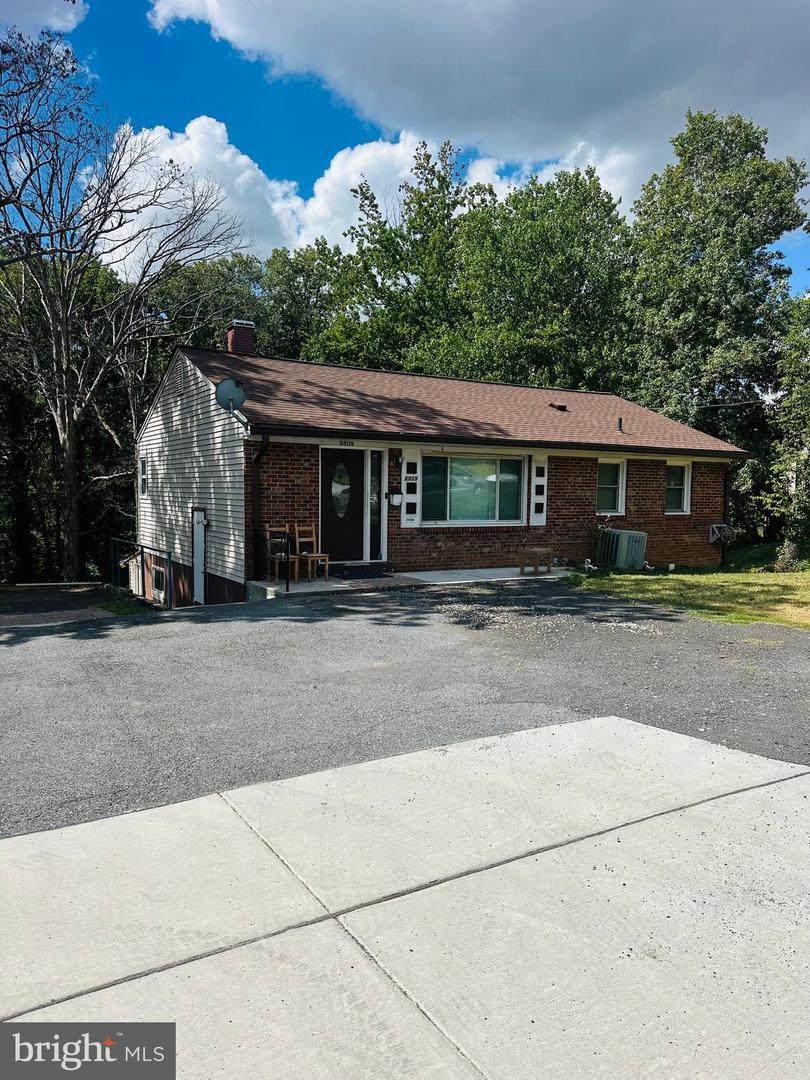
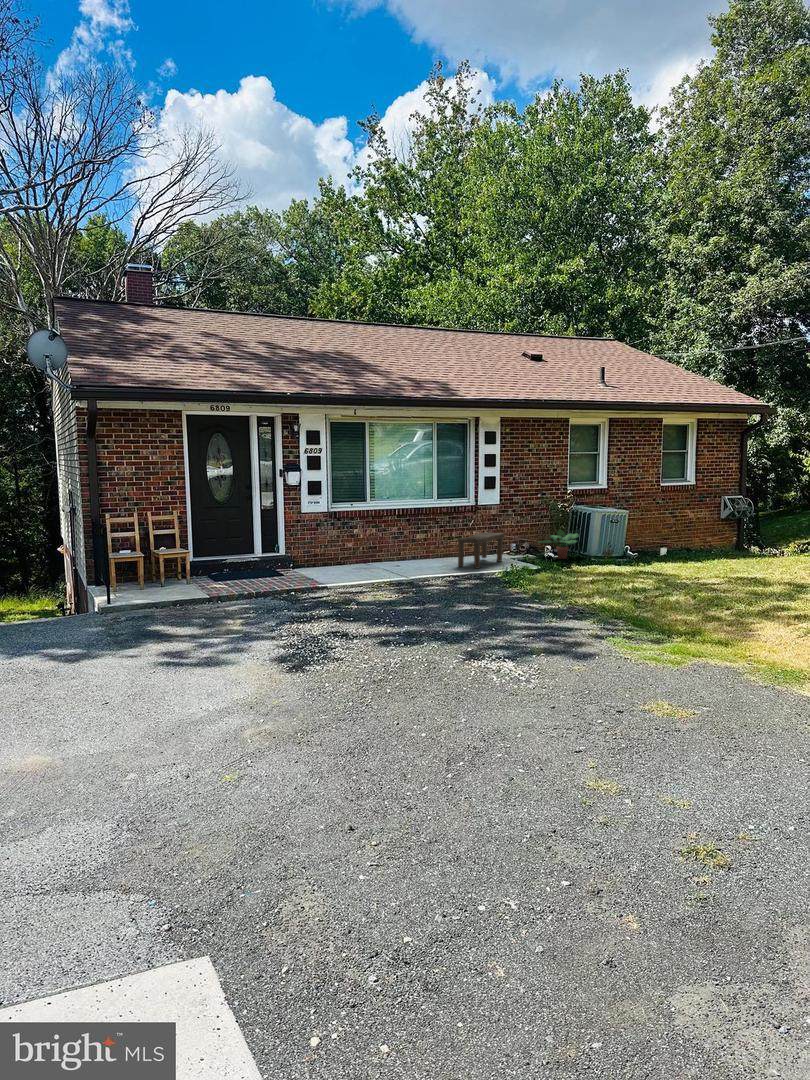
potted plant: none [575,546,610,570] -> present [538,530,579,559]

